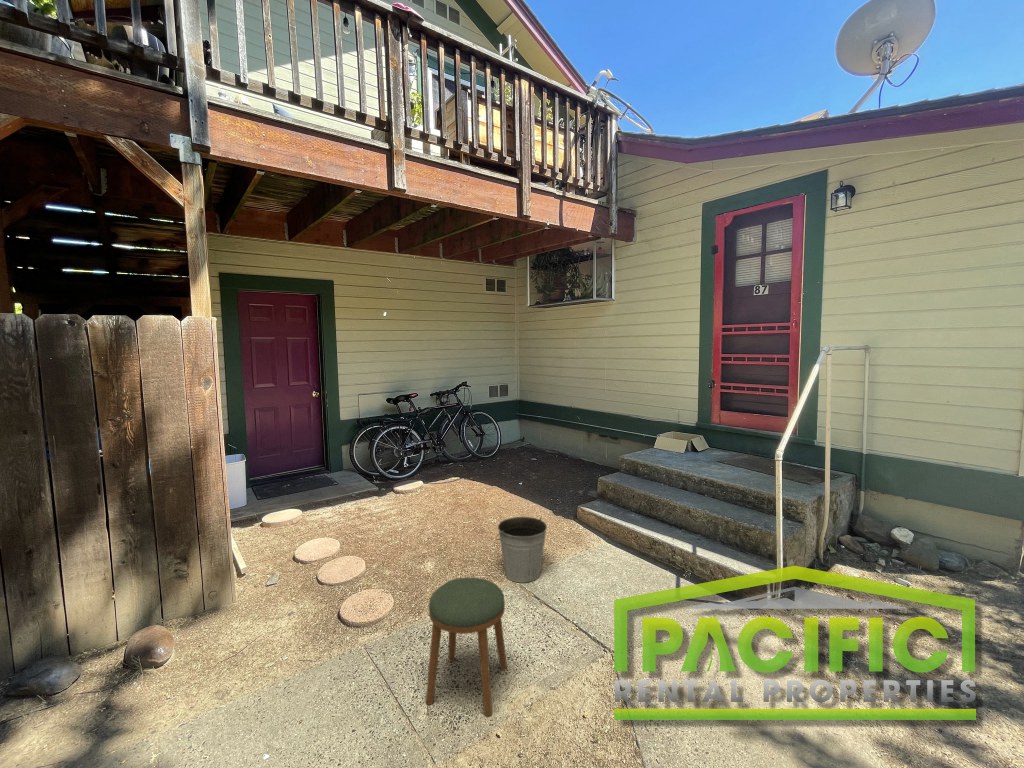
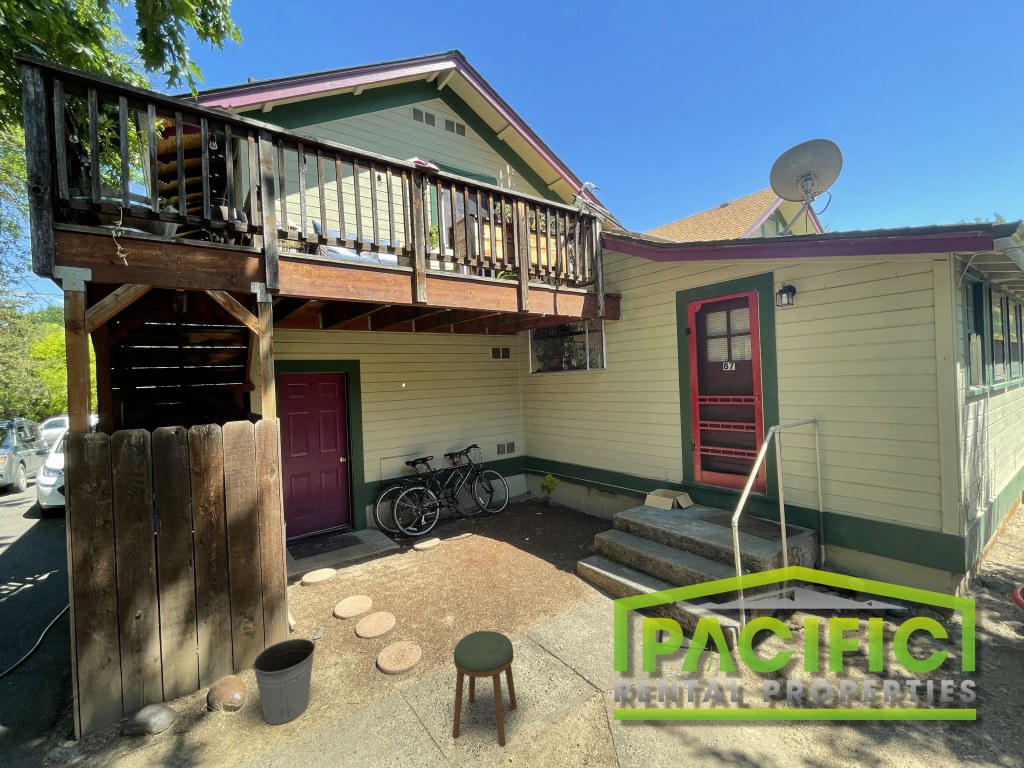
potted plant: none [533,418,558,452] -> present [539,474,560,505]
bucket: present [497,517,547,583] -> present [251,638,316,724]

